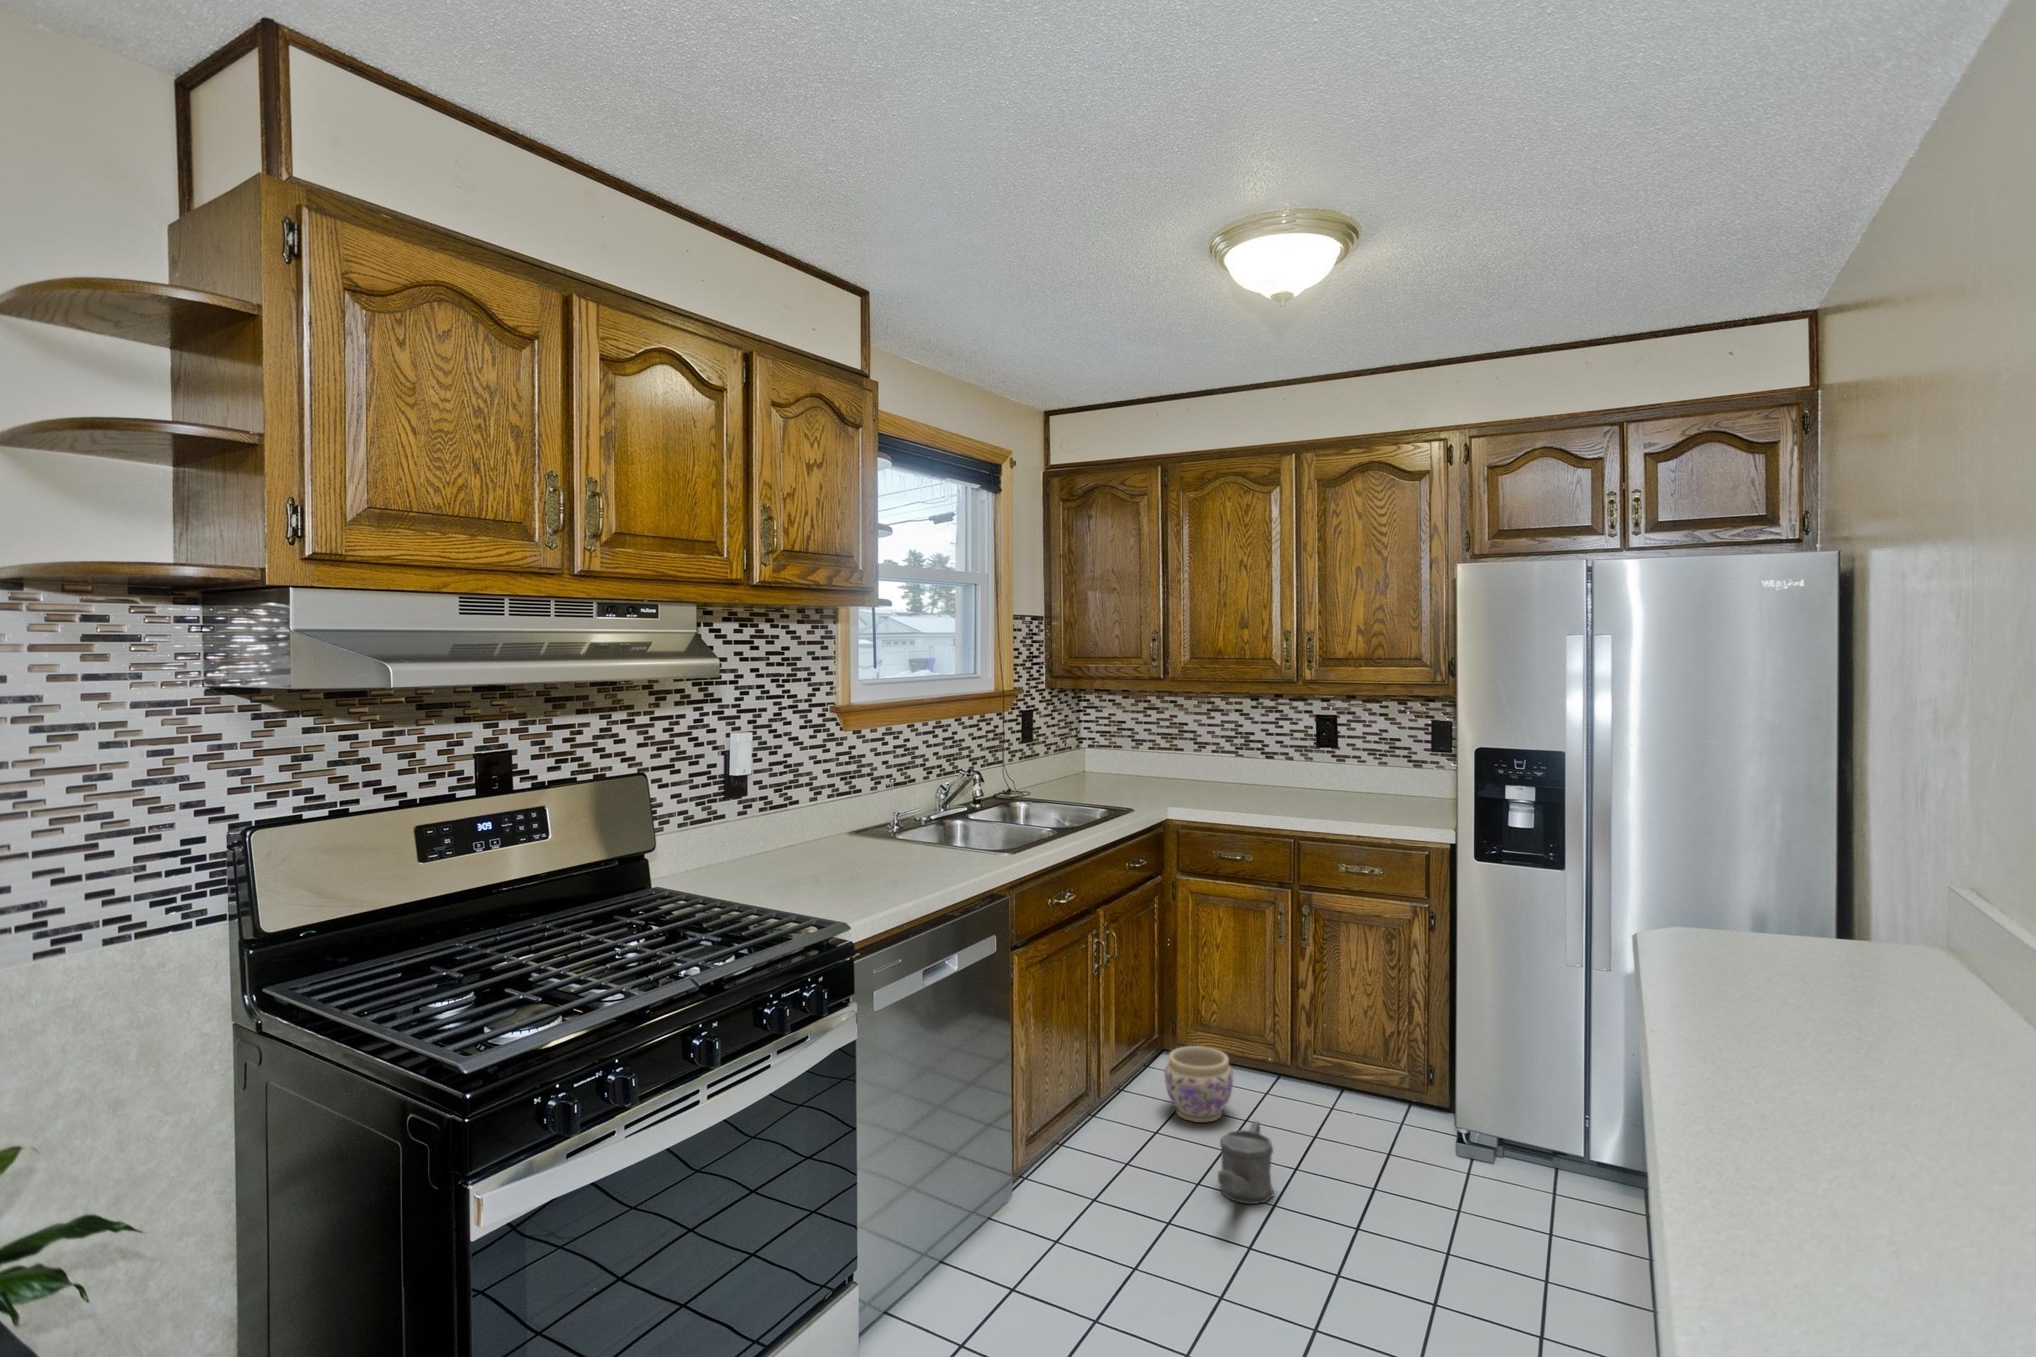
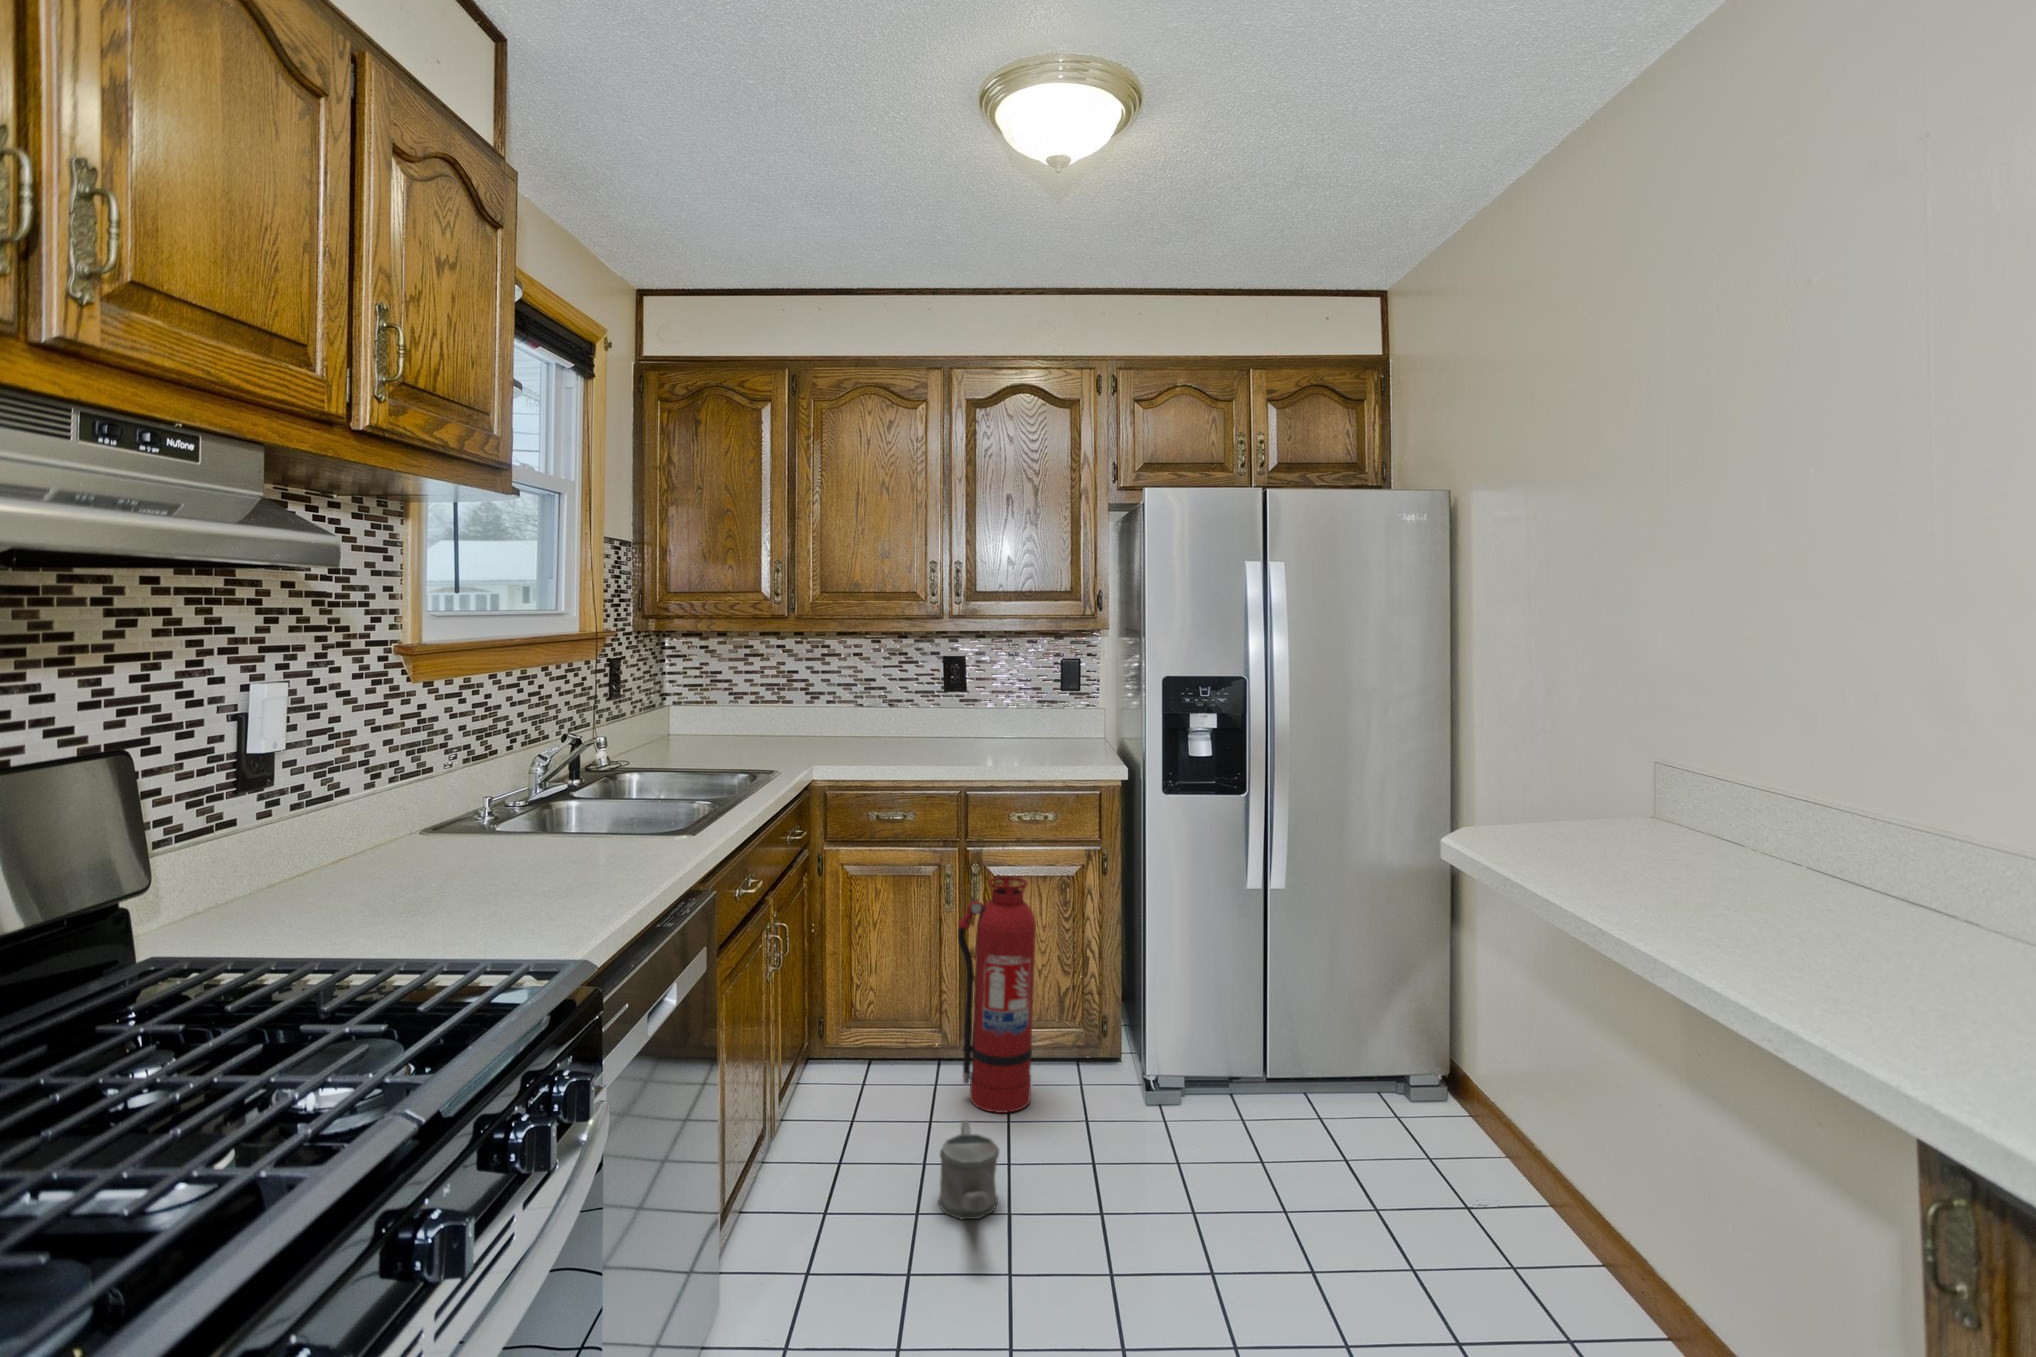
fire extinguisher: none [1278,910,1355,1134] -> present [958,877,1036,1113]
planter: present [1164,1046,1233,1123] -> none [834,1042,912,1131]

